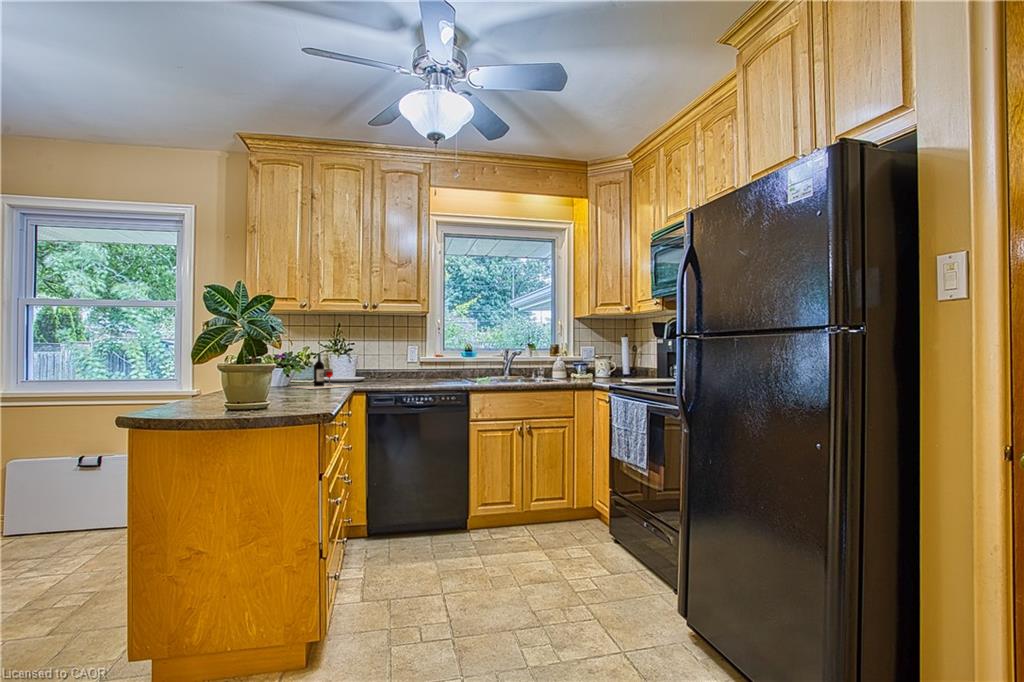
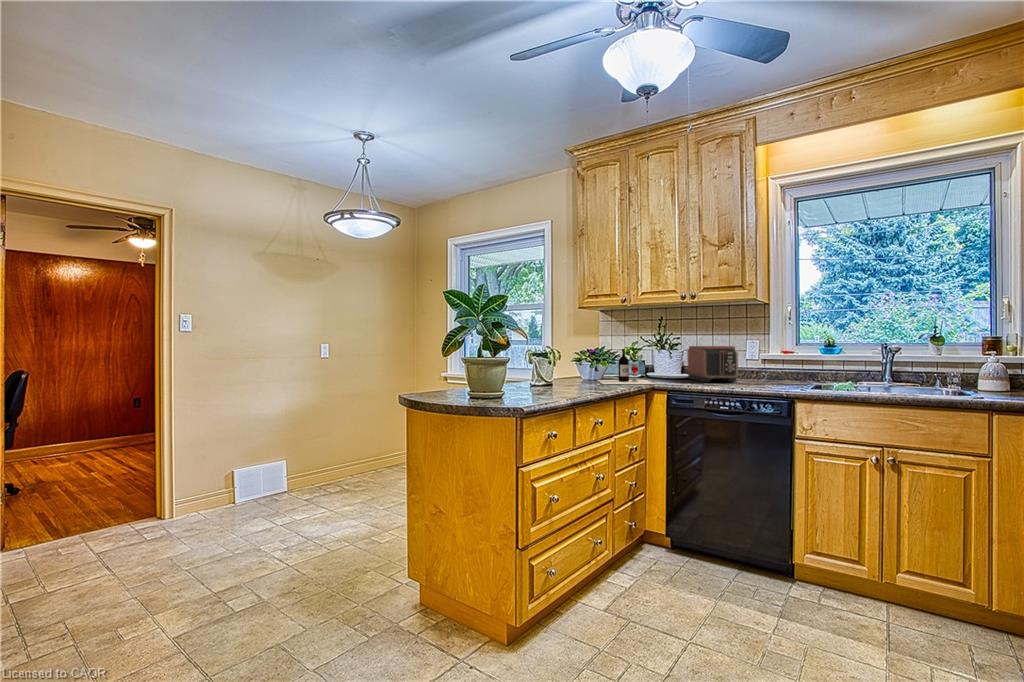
toaster: none [366,351,415,383] -> present [687,346,738,382]

